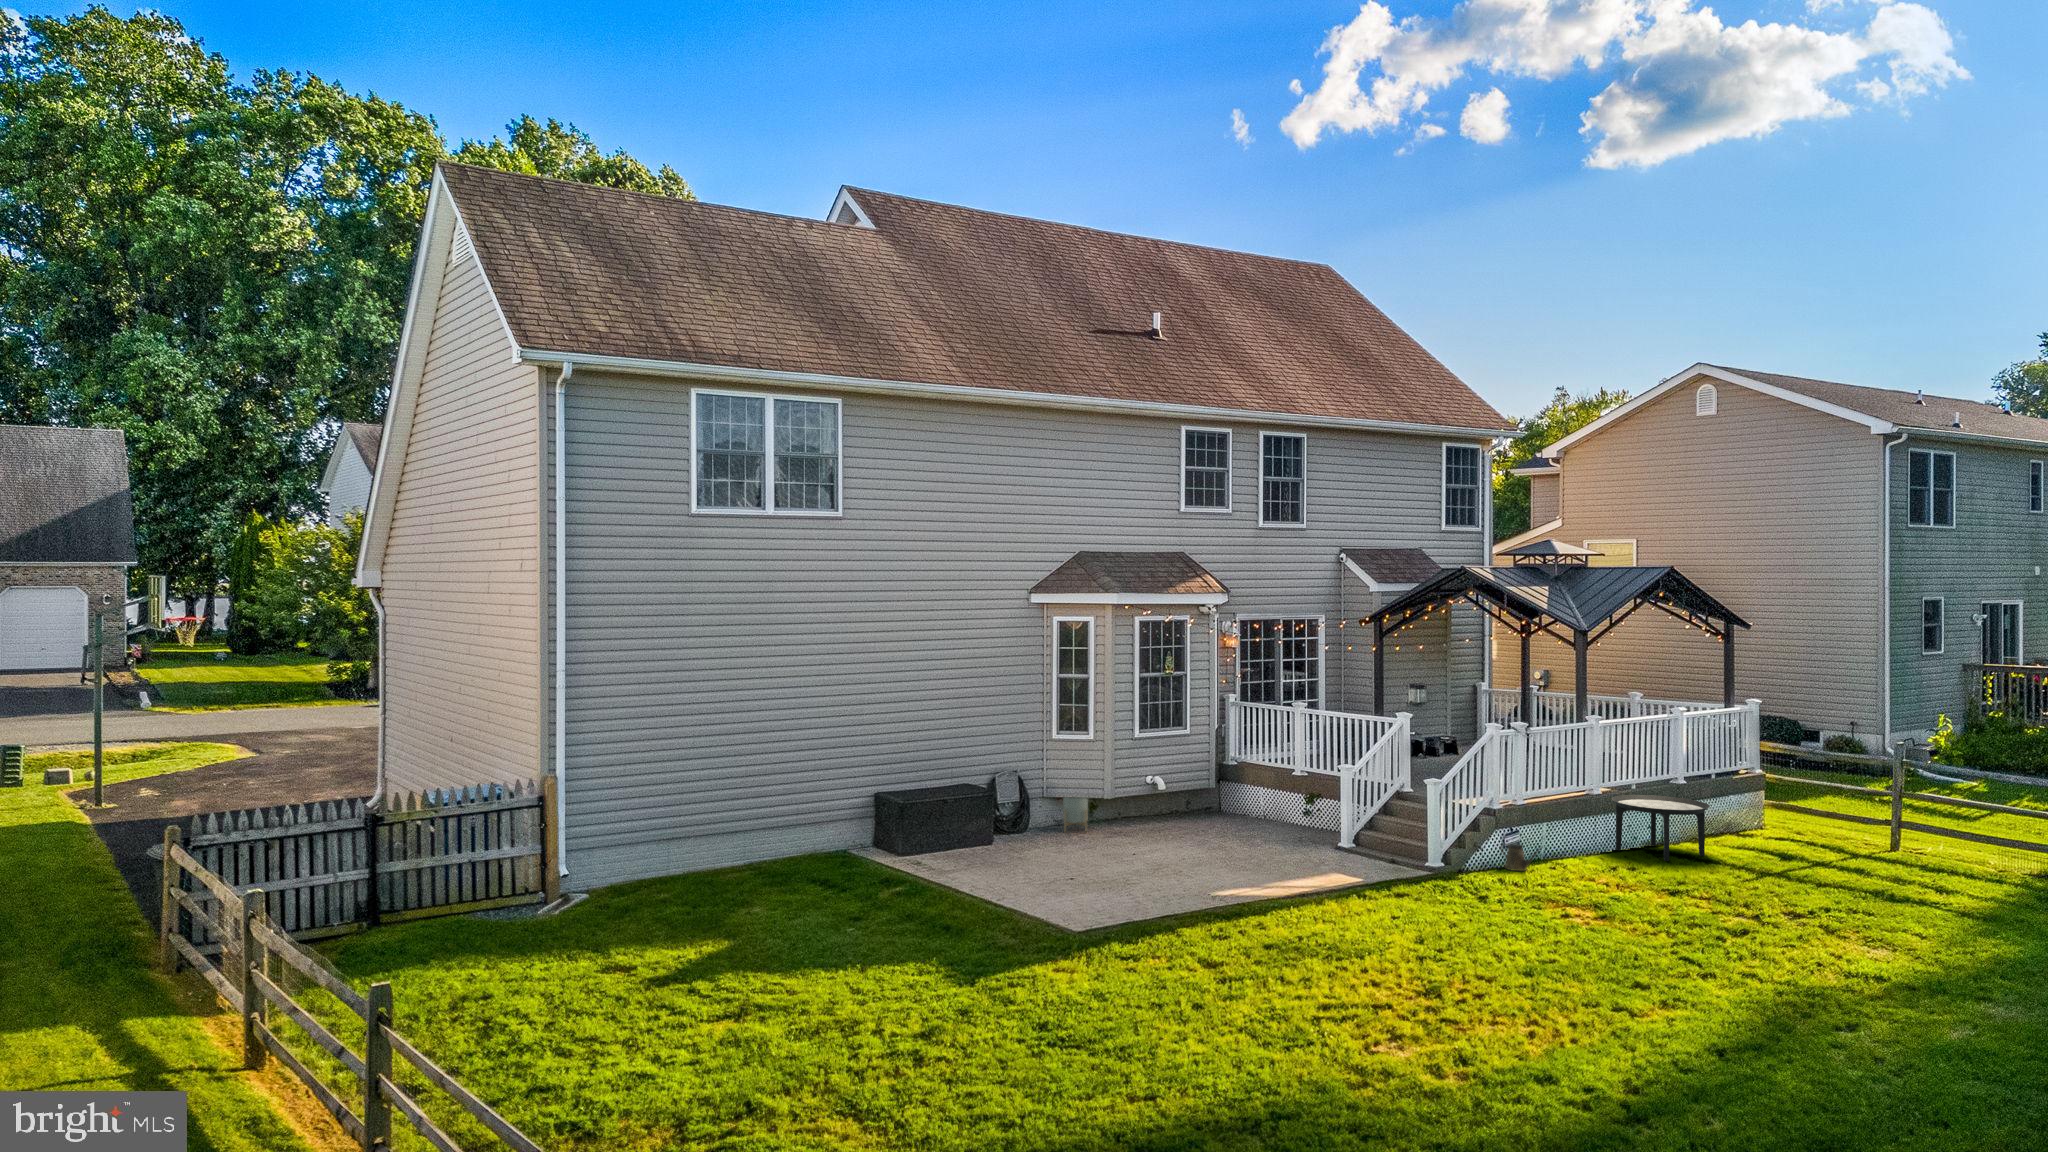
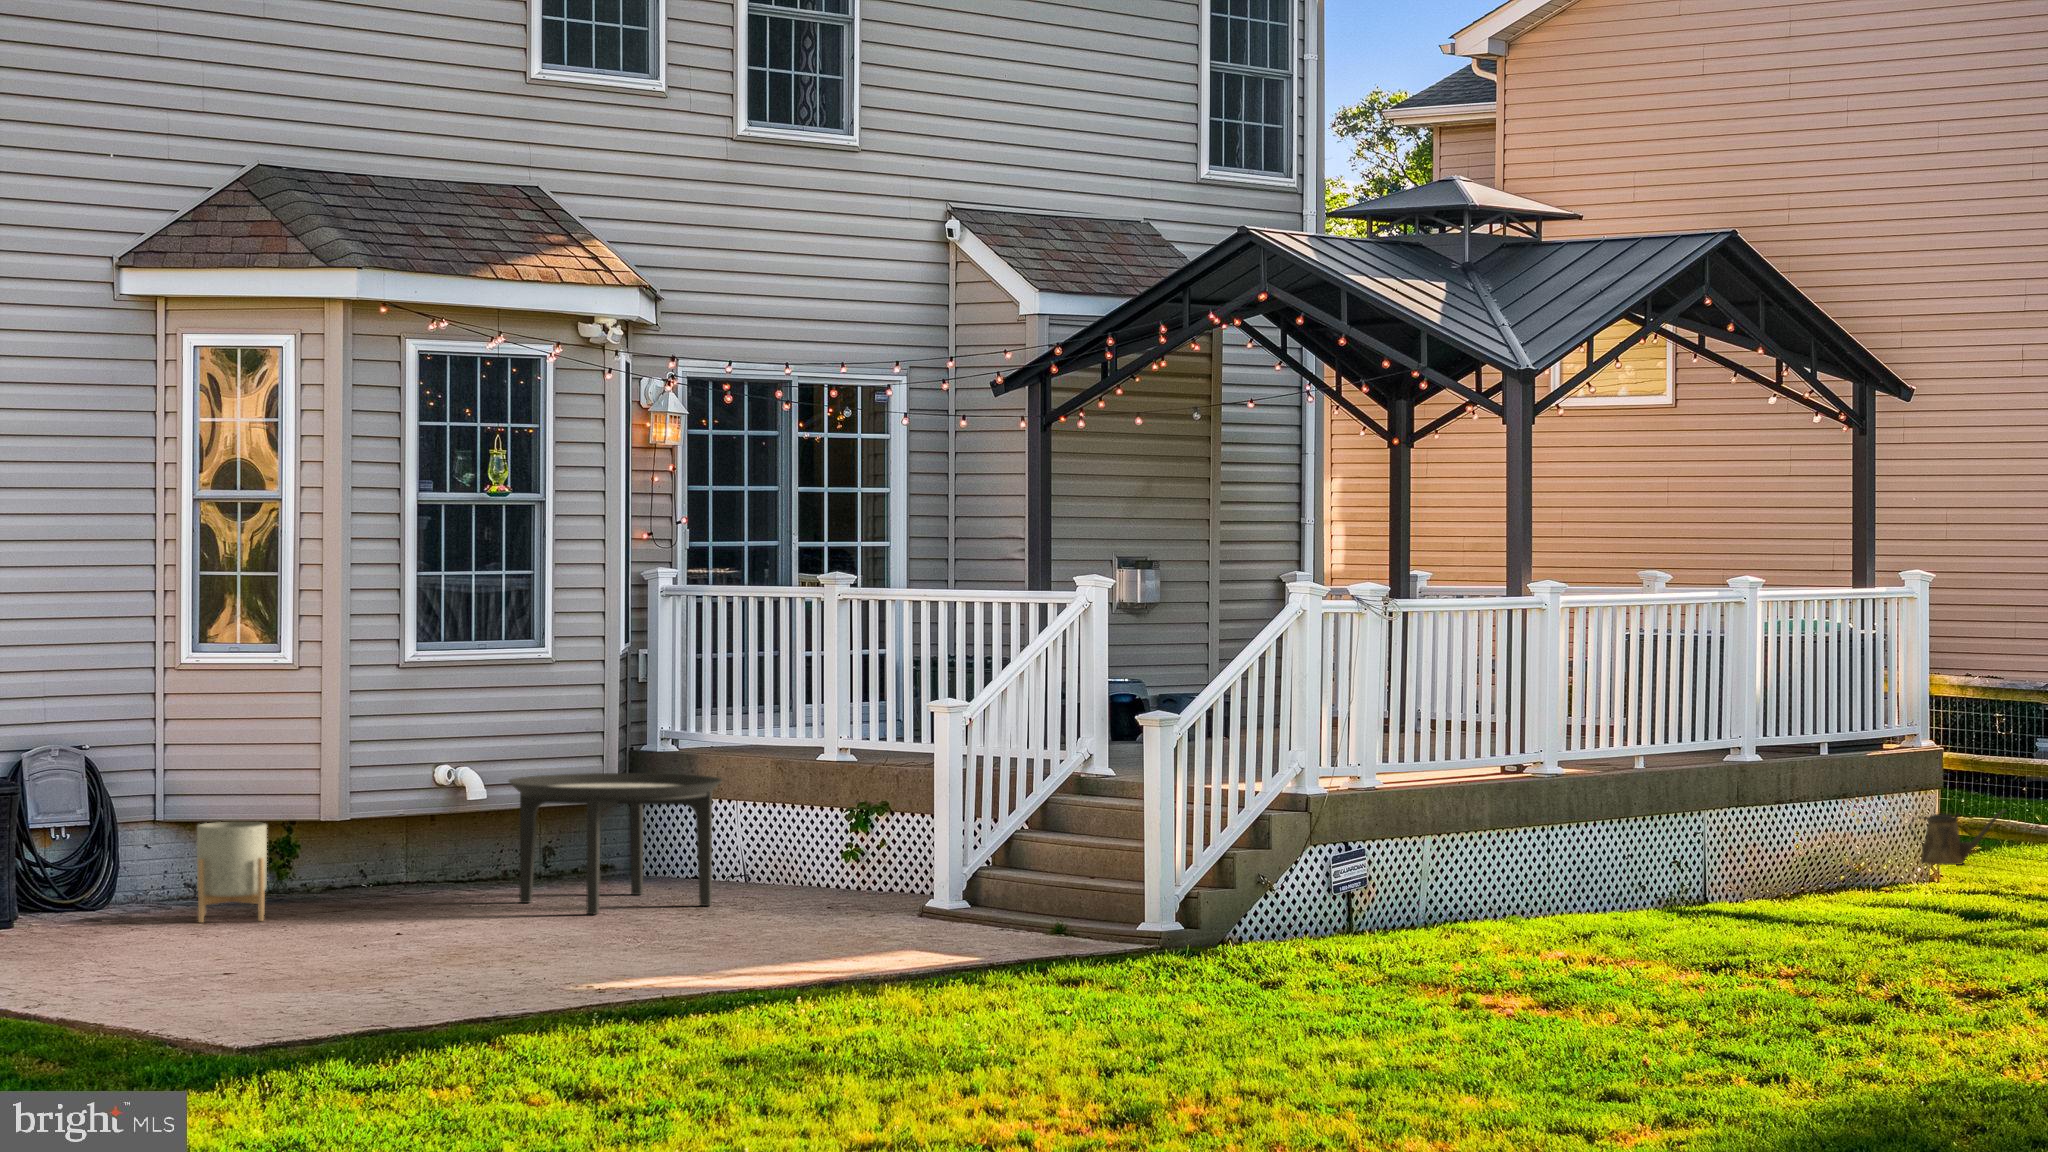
round table: present [1611,795,1710,861] -> present [509,773,722,914]
watering can: present [1500,844,1541,871] -> present [1909,810,2006,865]

